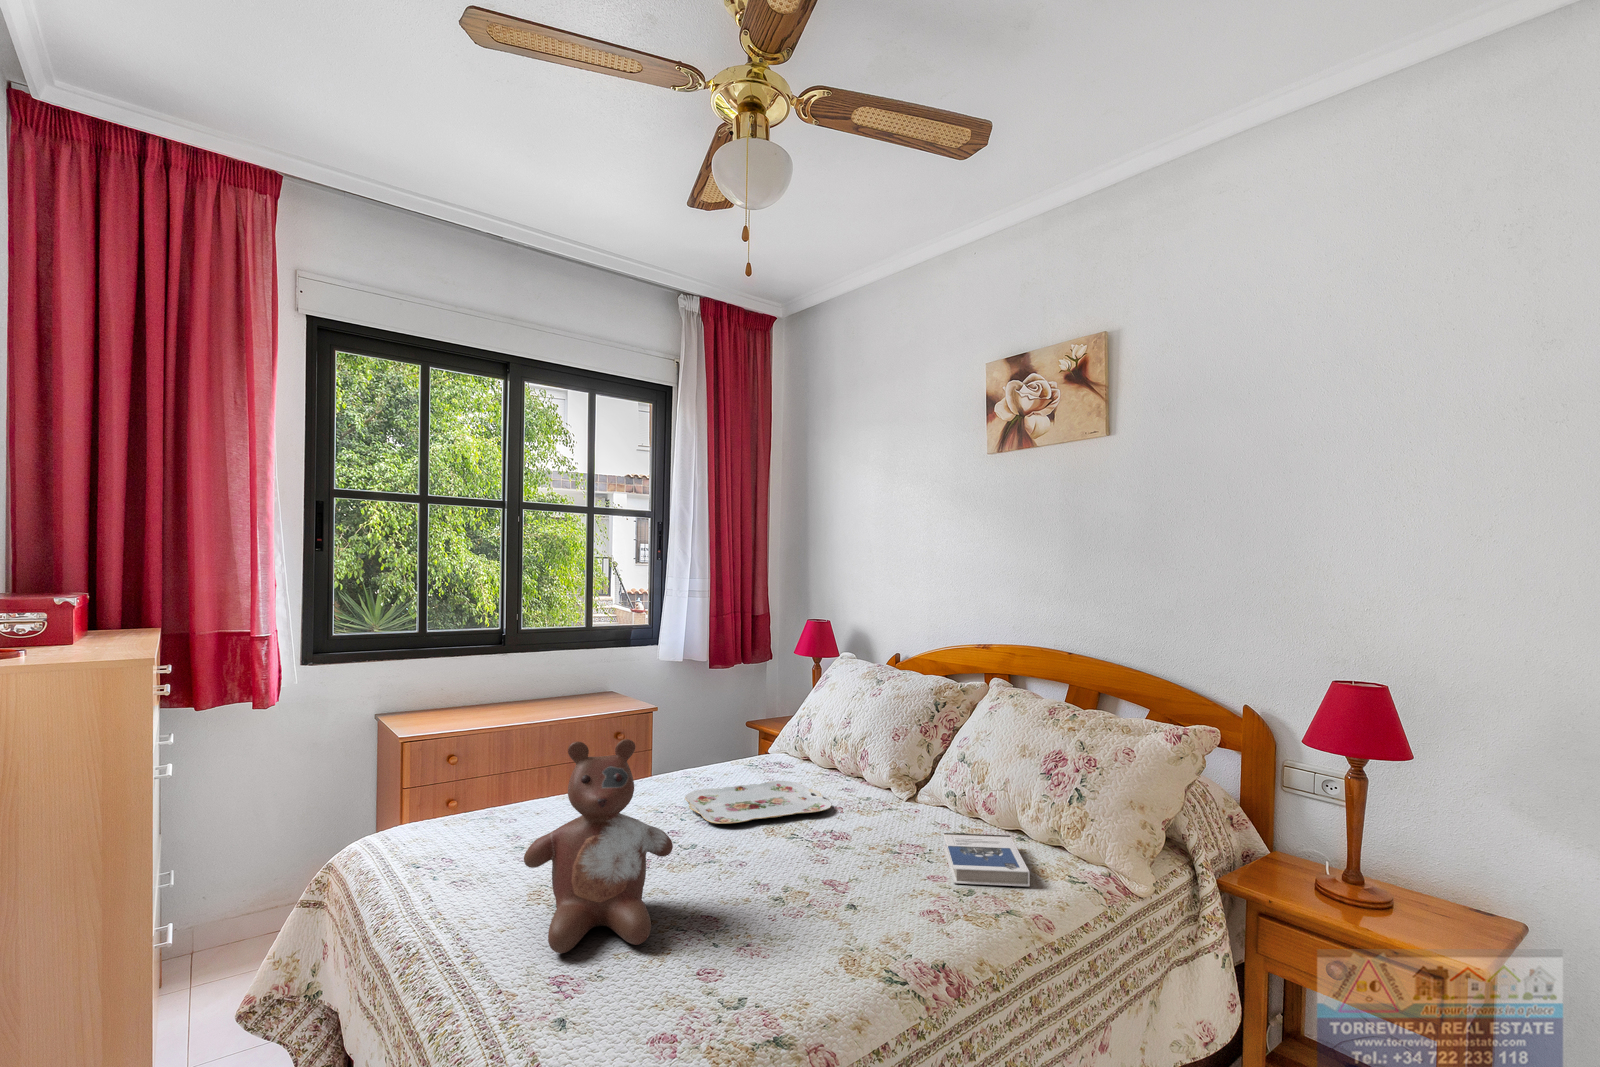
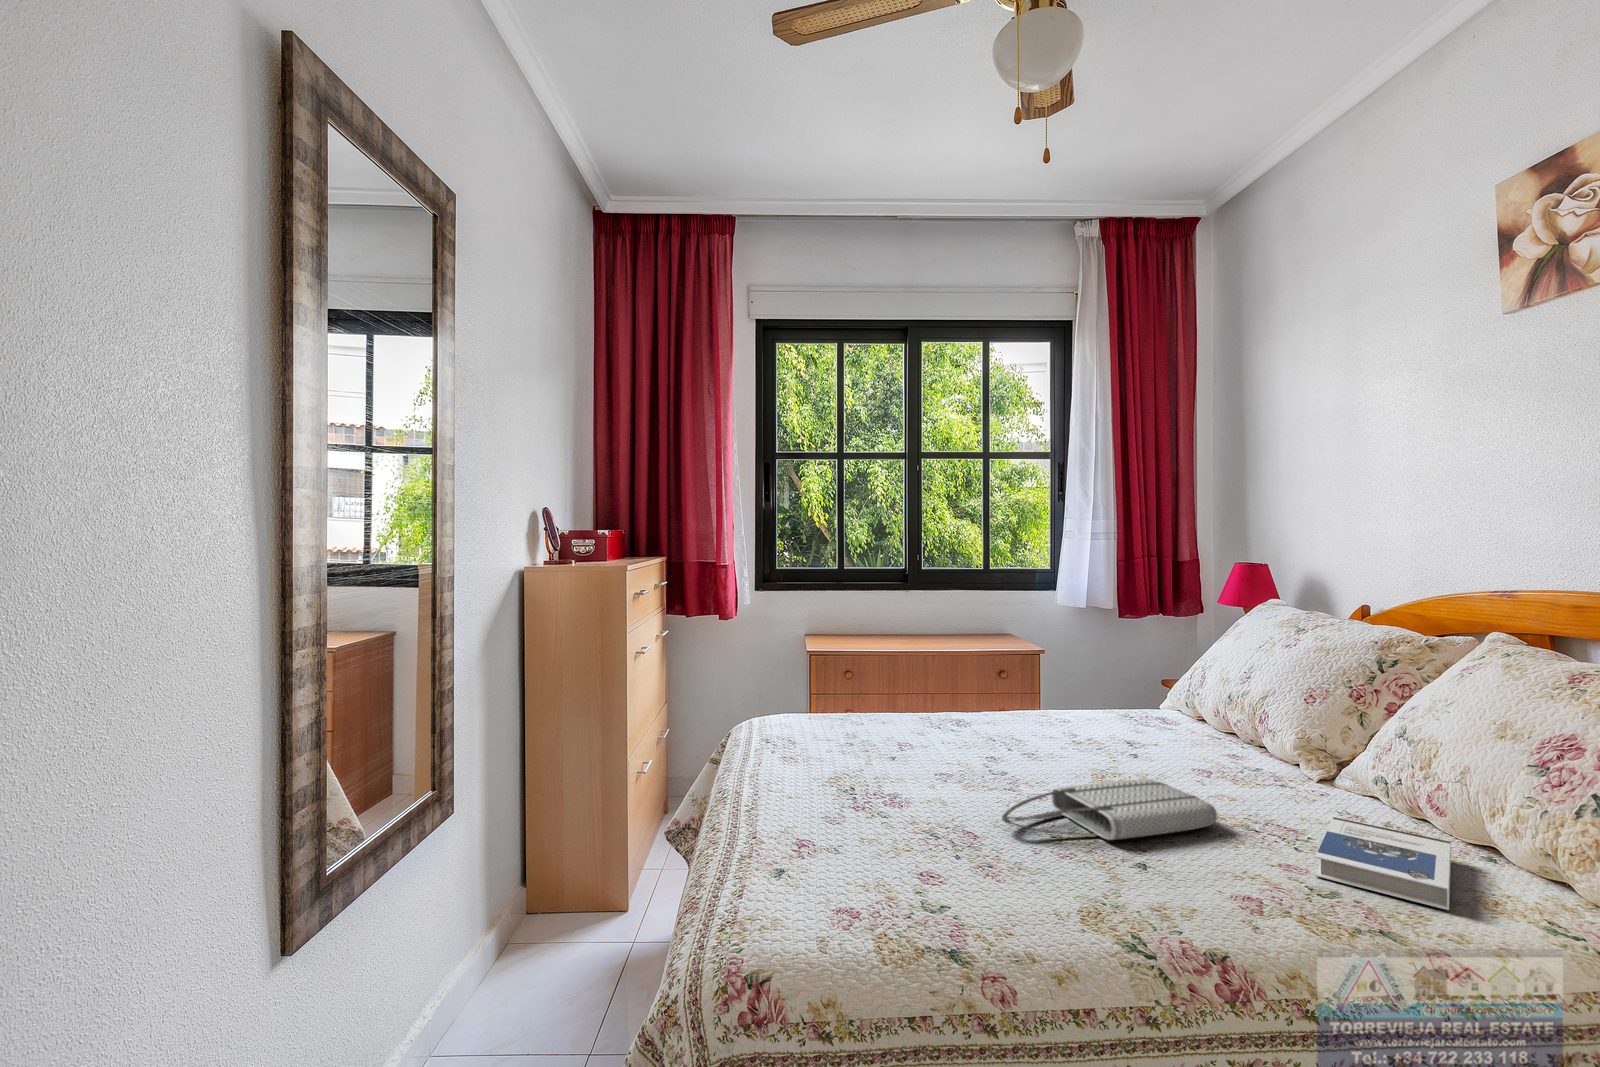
stuffed bear: present [524,739,673,953] -> none [805,636,941,834]
serving tray: present [685,781,831,824] -> none [1026,726,1195,766]
tote bag: none [734,830,878,901] -> present [1002,780,1217,840]

